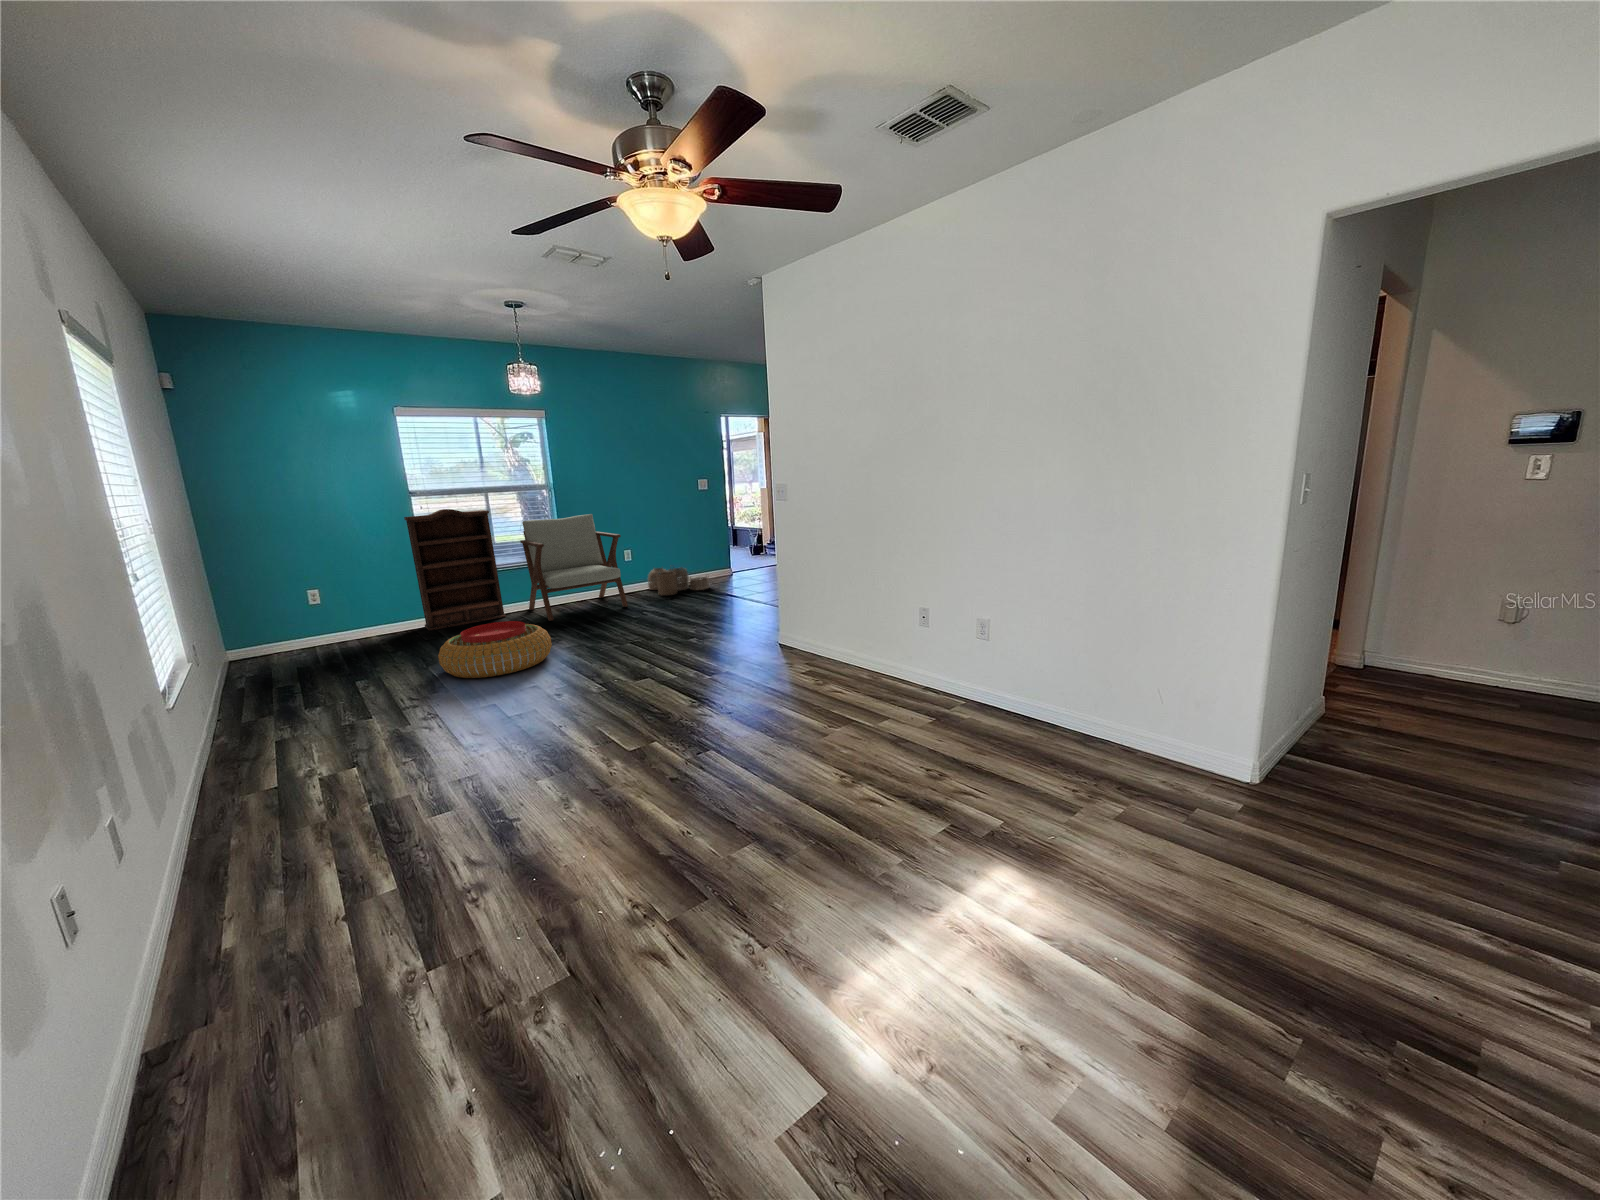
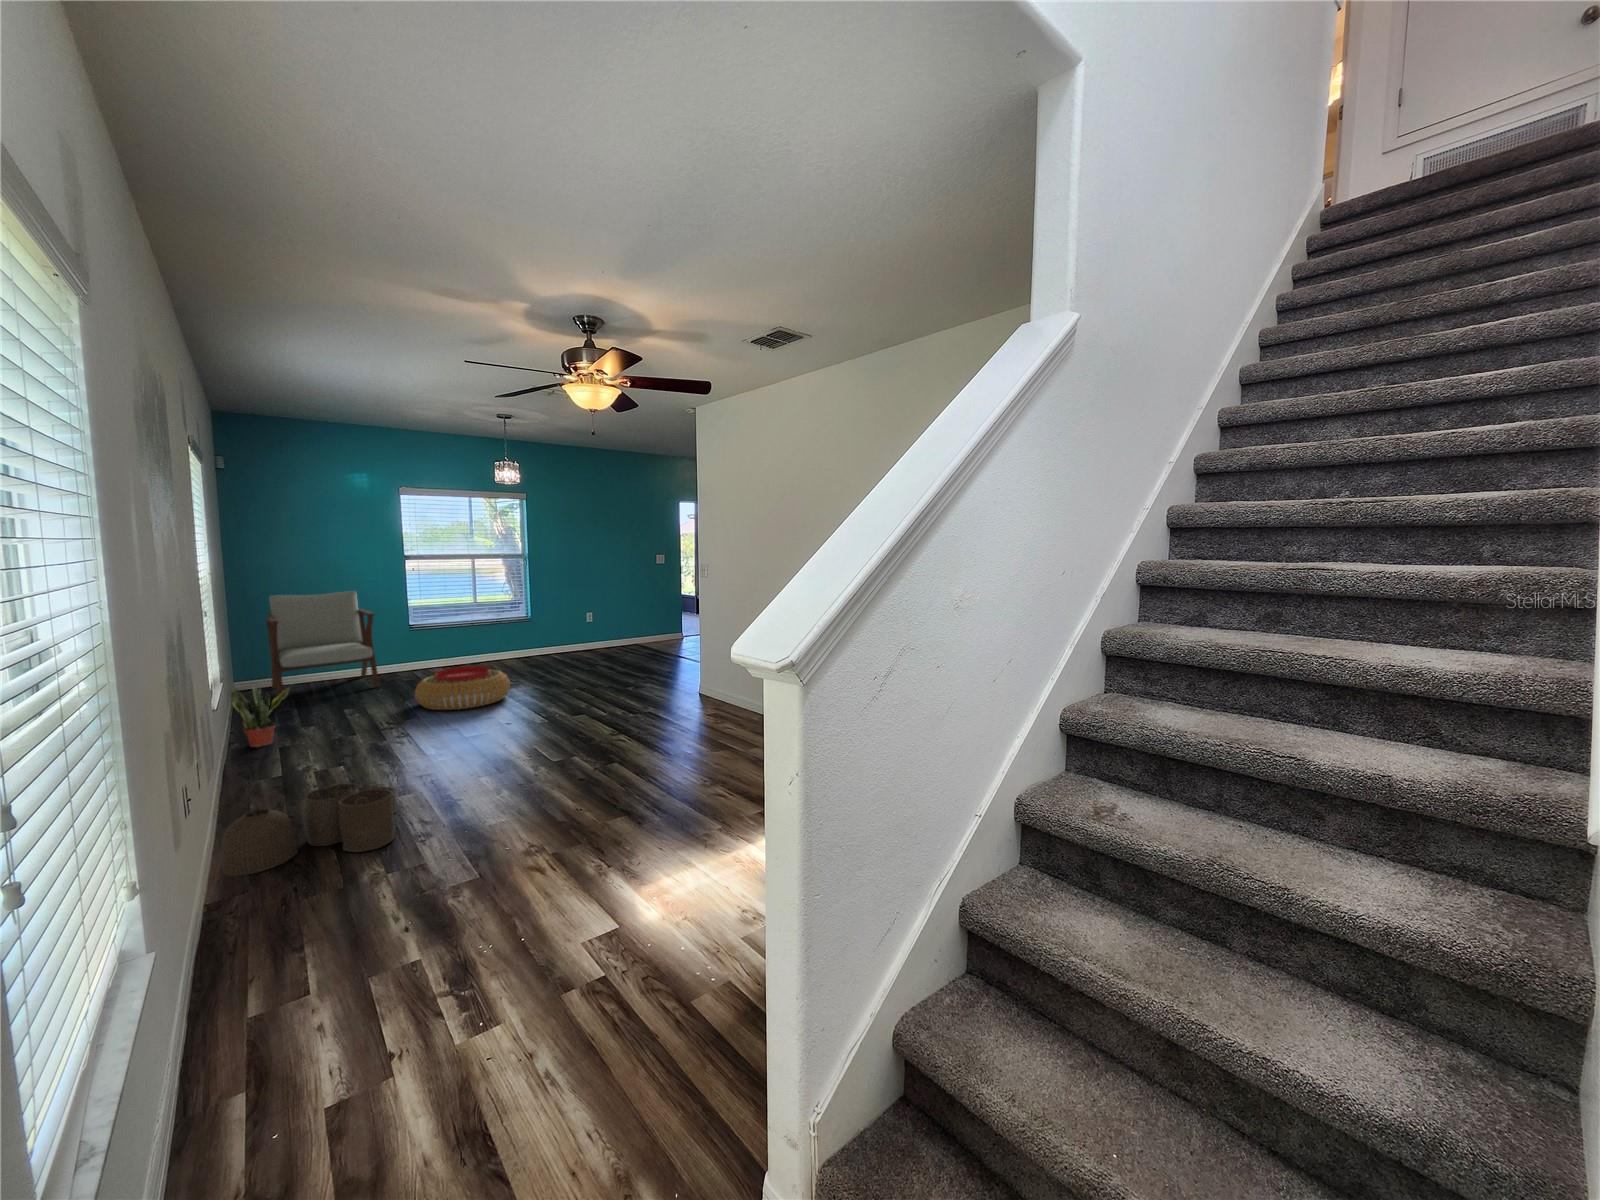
bookshelf: present [404,509,506,631] -> none [398,571,477,674]
lounge chair: present [520,514,628,621] -> present [265,591,379,701]
woven basket: present [648,568,710,595] -> present [222,779,397,876]
potted plant: none [204,658,280,741] -> present [231,687,290,747]

